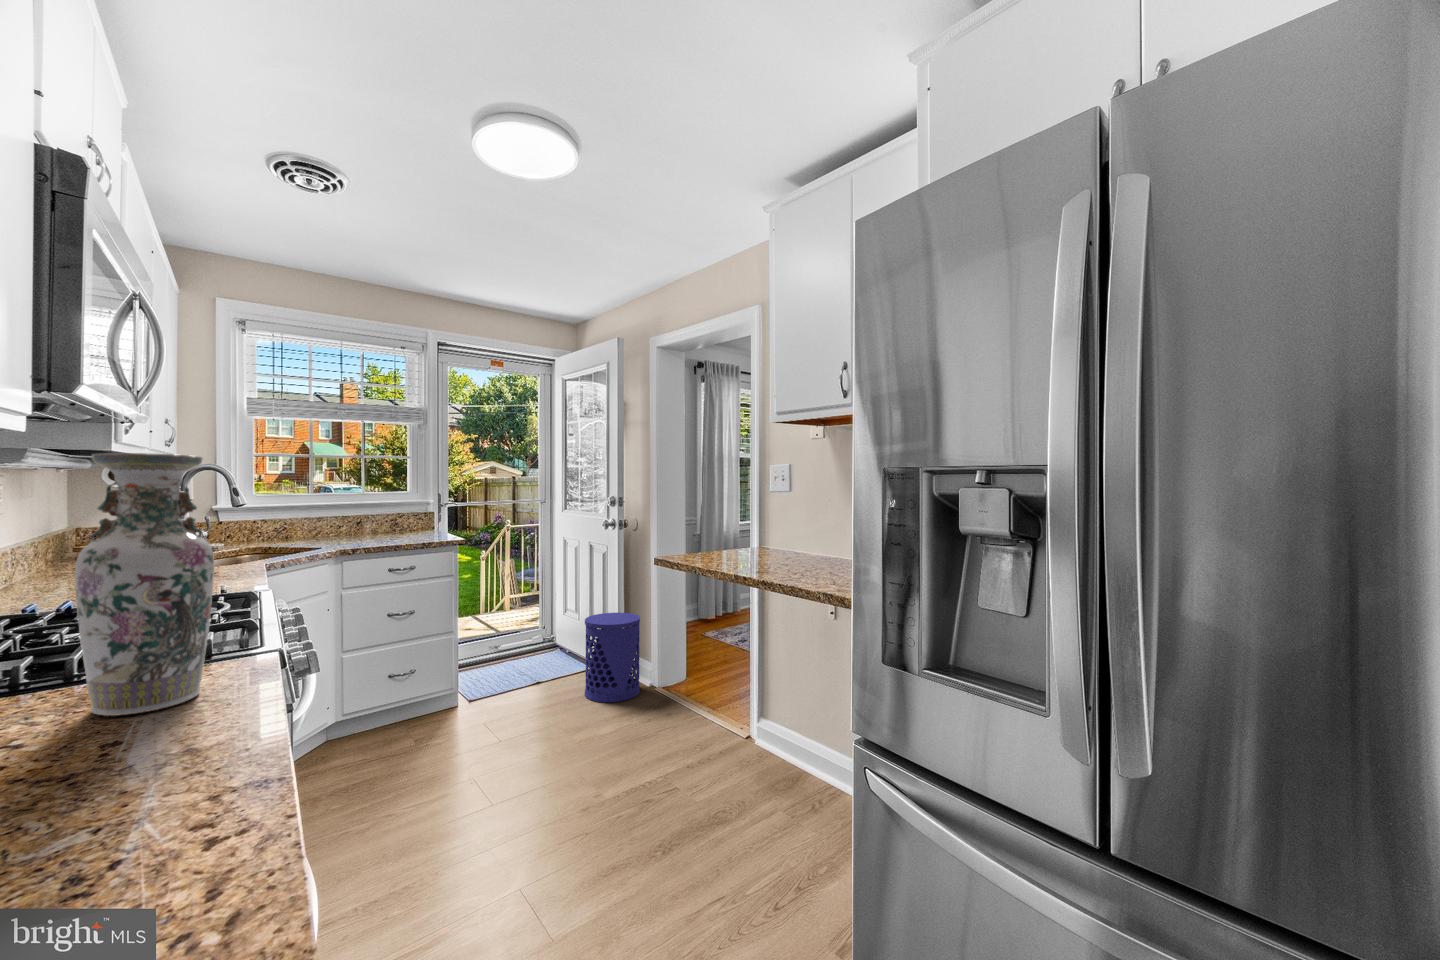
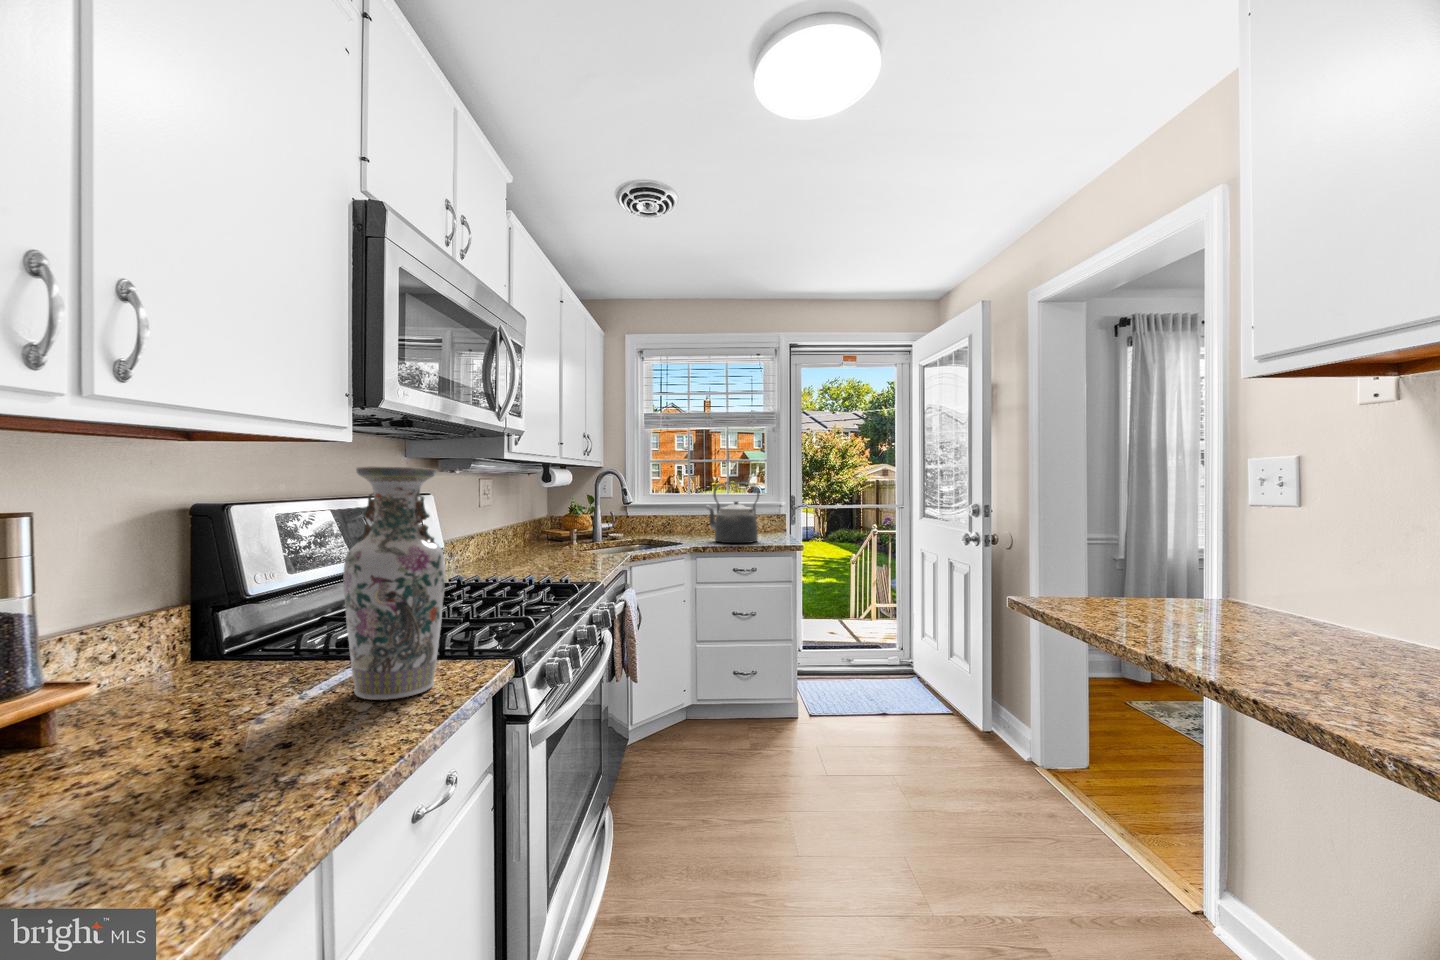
kettle: none [351,479,414,539] -> present [706,482,759,543]
waste bin: present [585,613,640,702] -> none [936,648,1009,763]

